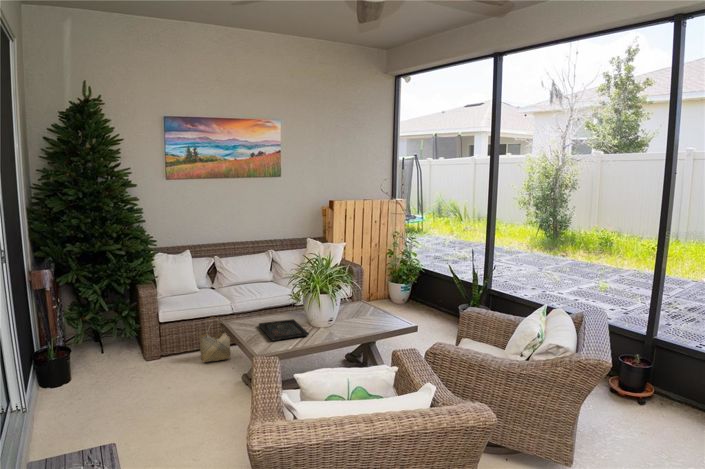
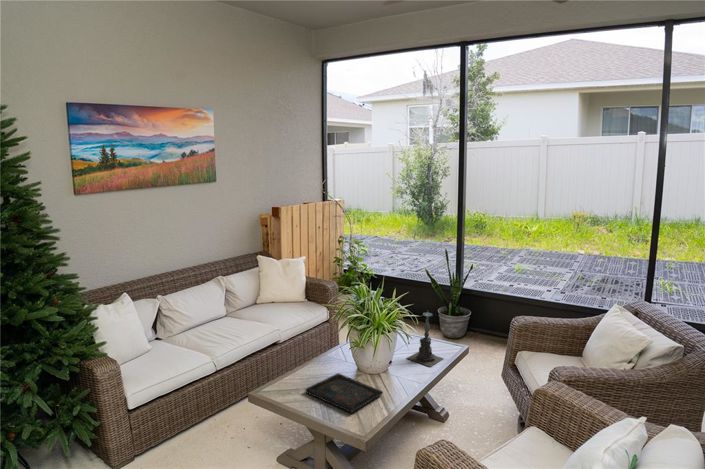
candle holder: none [360,277,391,328] -> present [407,311,443,367]
woven basket: present [199,322,231,362] -> none [194,385,233,451]

